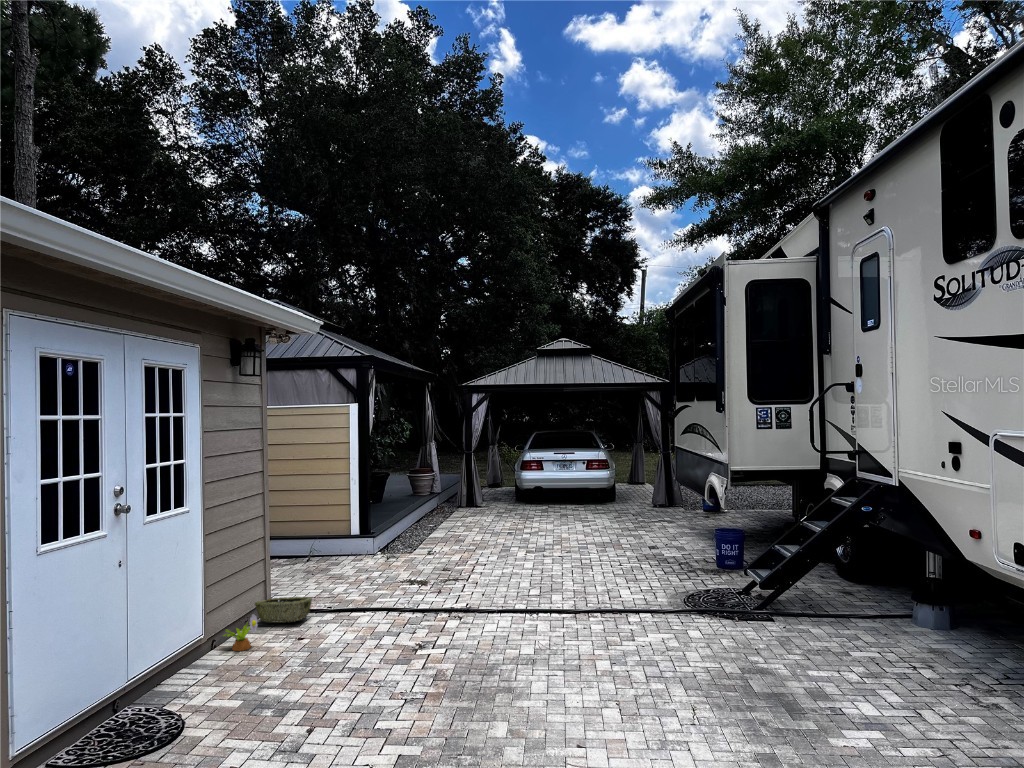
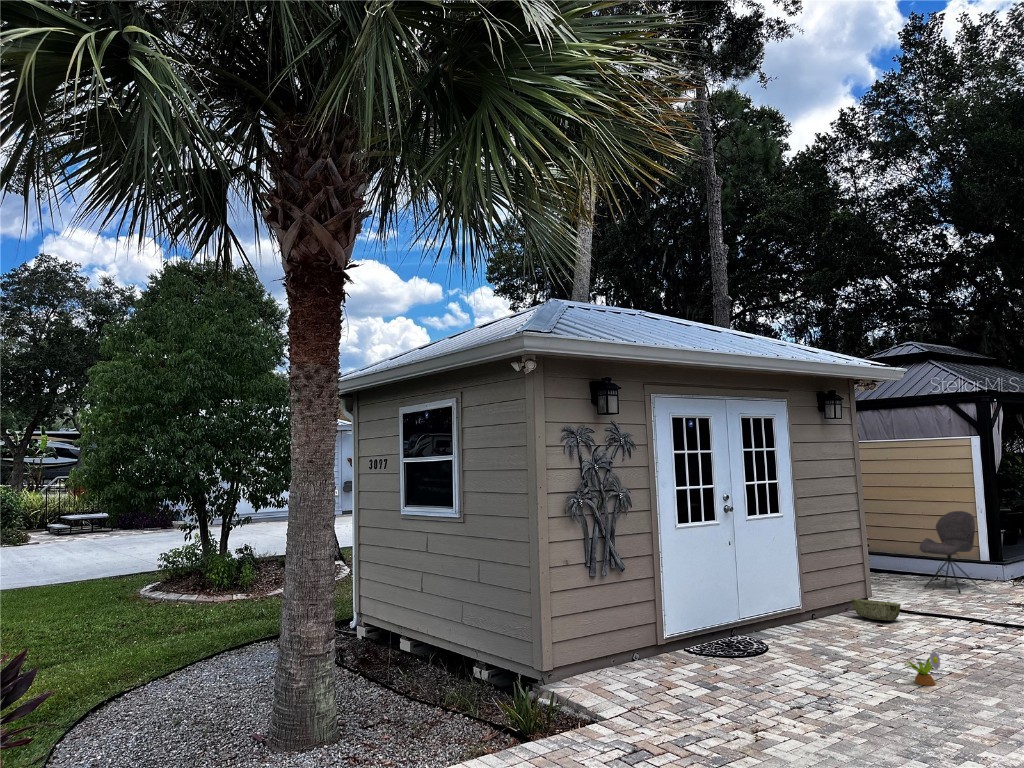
chair: none [294,478,345,564] -> present [919,511,978,593]
decorative plant: present [224,615,258,651] -> present [904,650,941,686]

